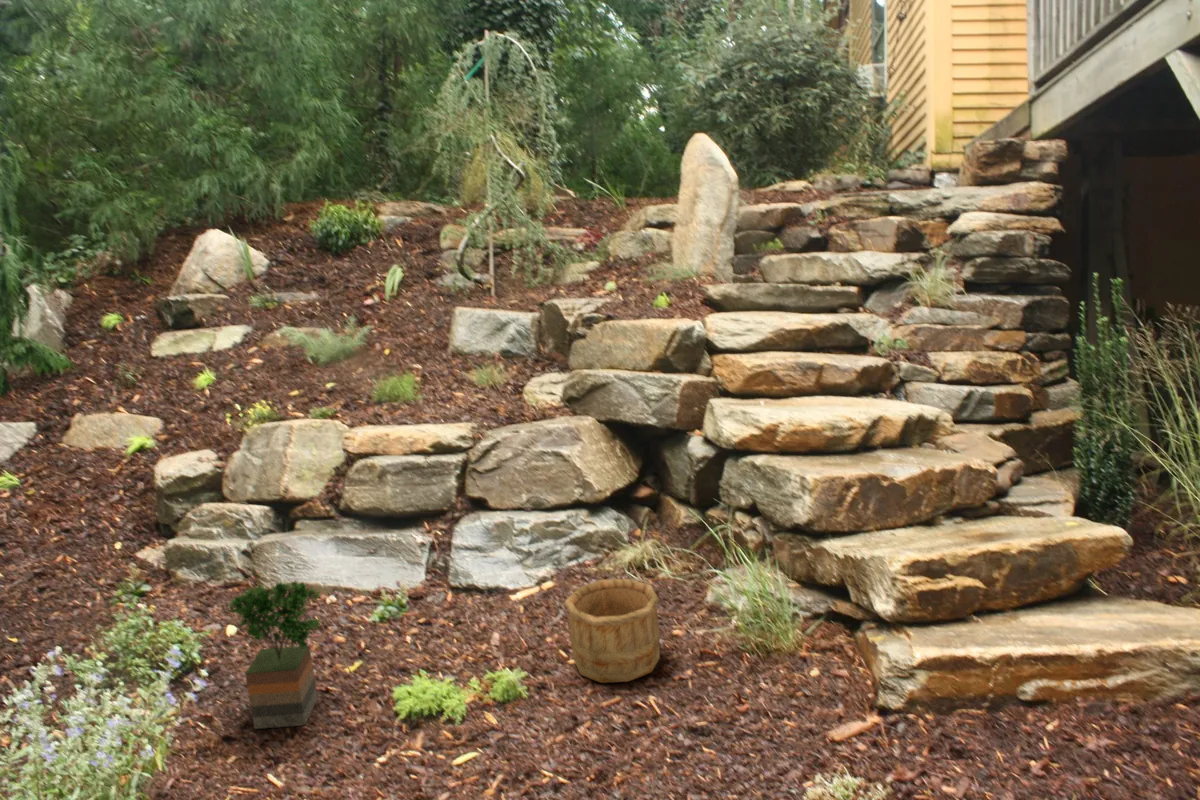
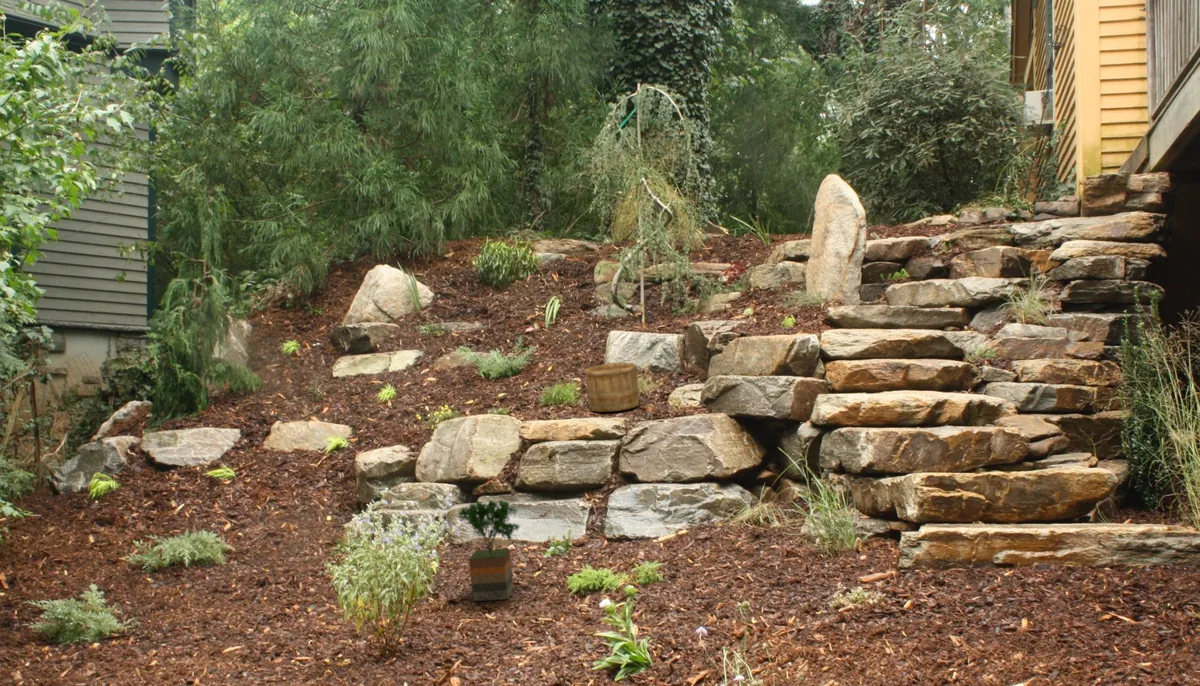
wooden bucket: present [565,579,660,683] -> present [584,363,639,412]

